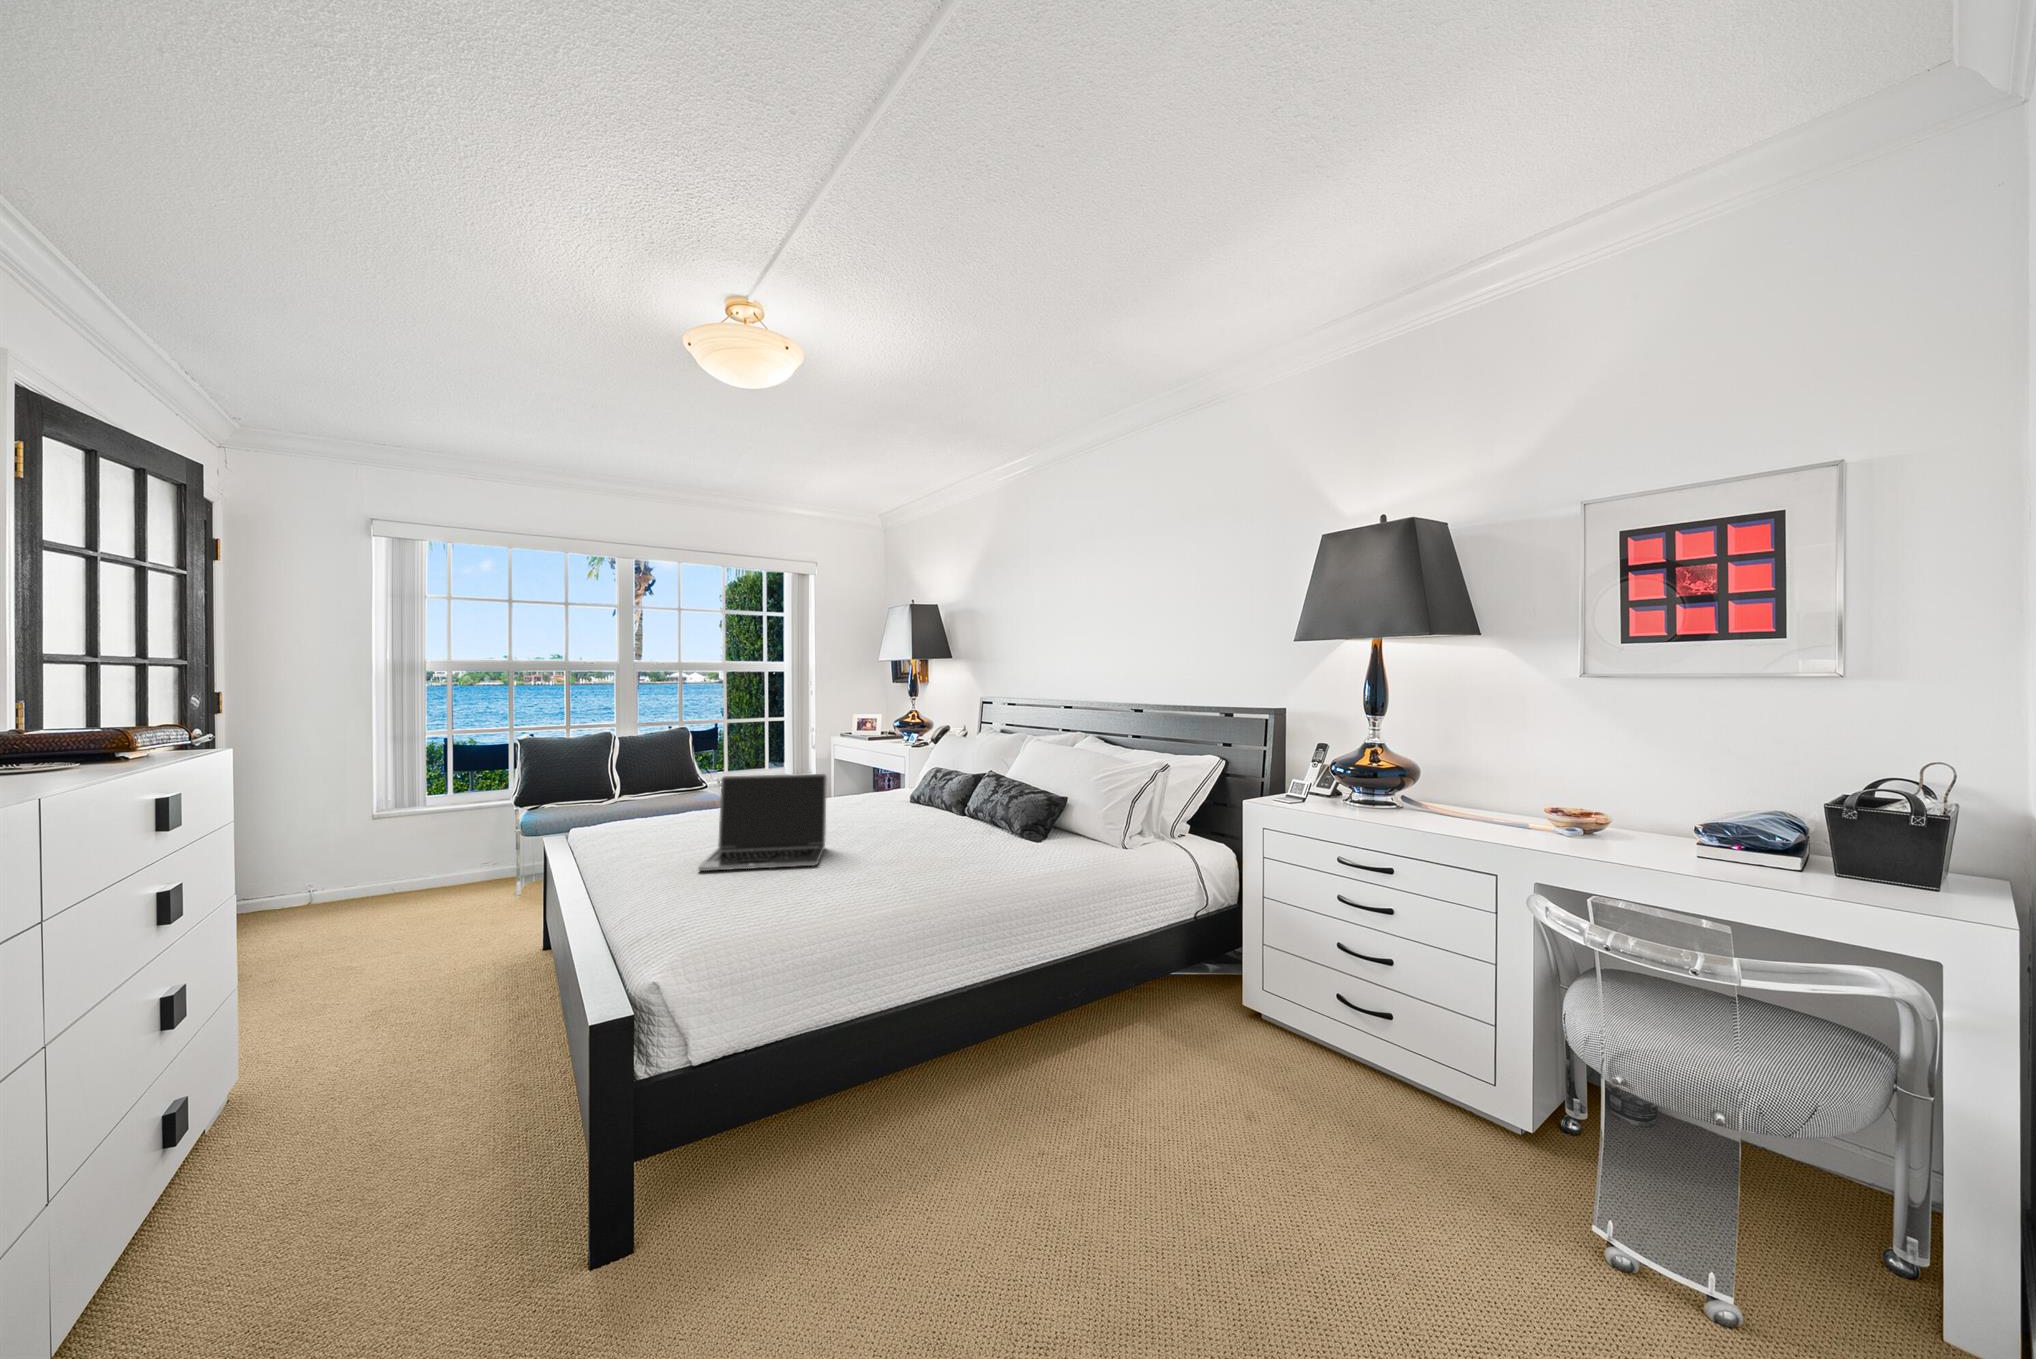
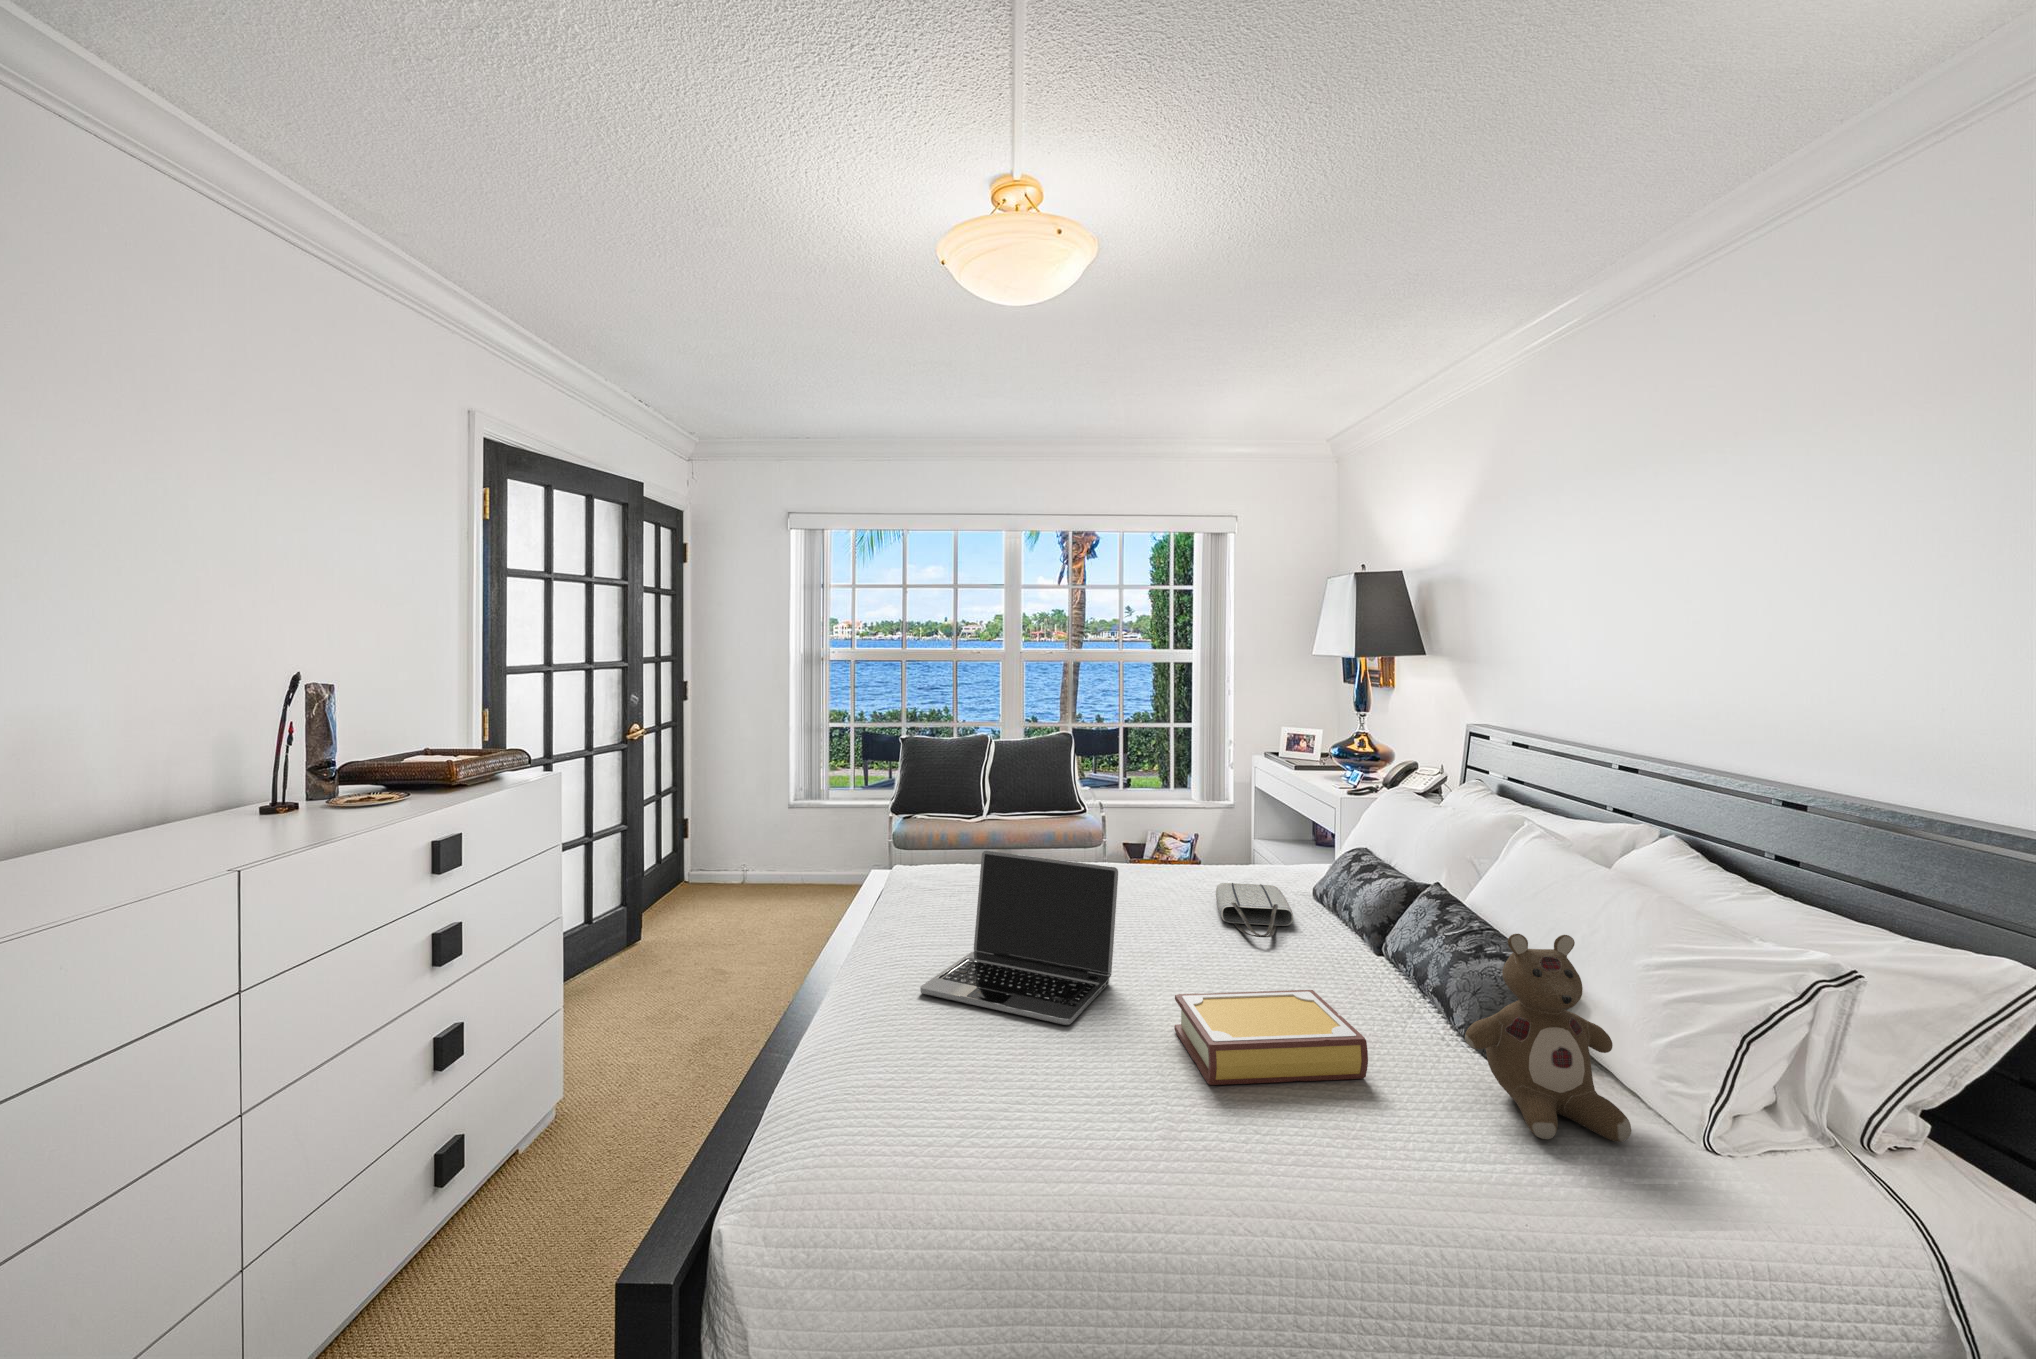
stuffed bear: none [1030,765,1097,855] -> present [1465,934,1631,1142]
tote bag: none [858,795,912,817] -> present [1216,883,1293,937]
book: none [880,823,988,869] -> present [1174,990,1368,1085]

